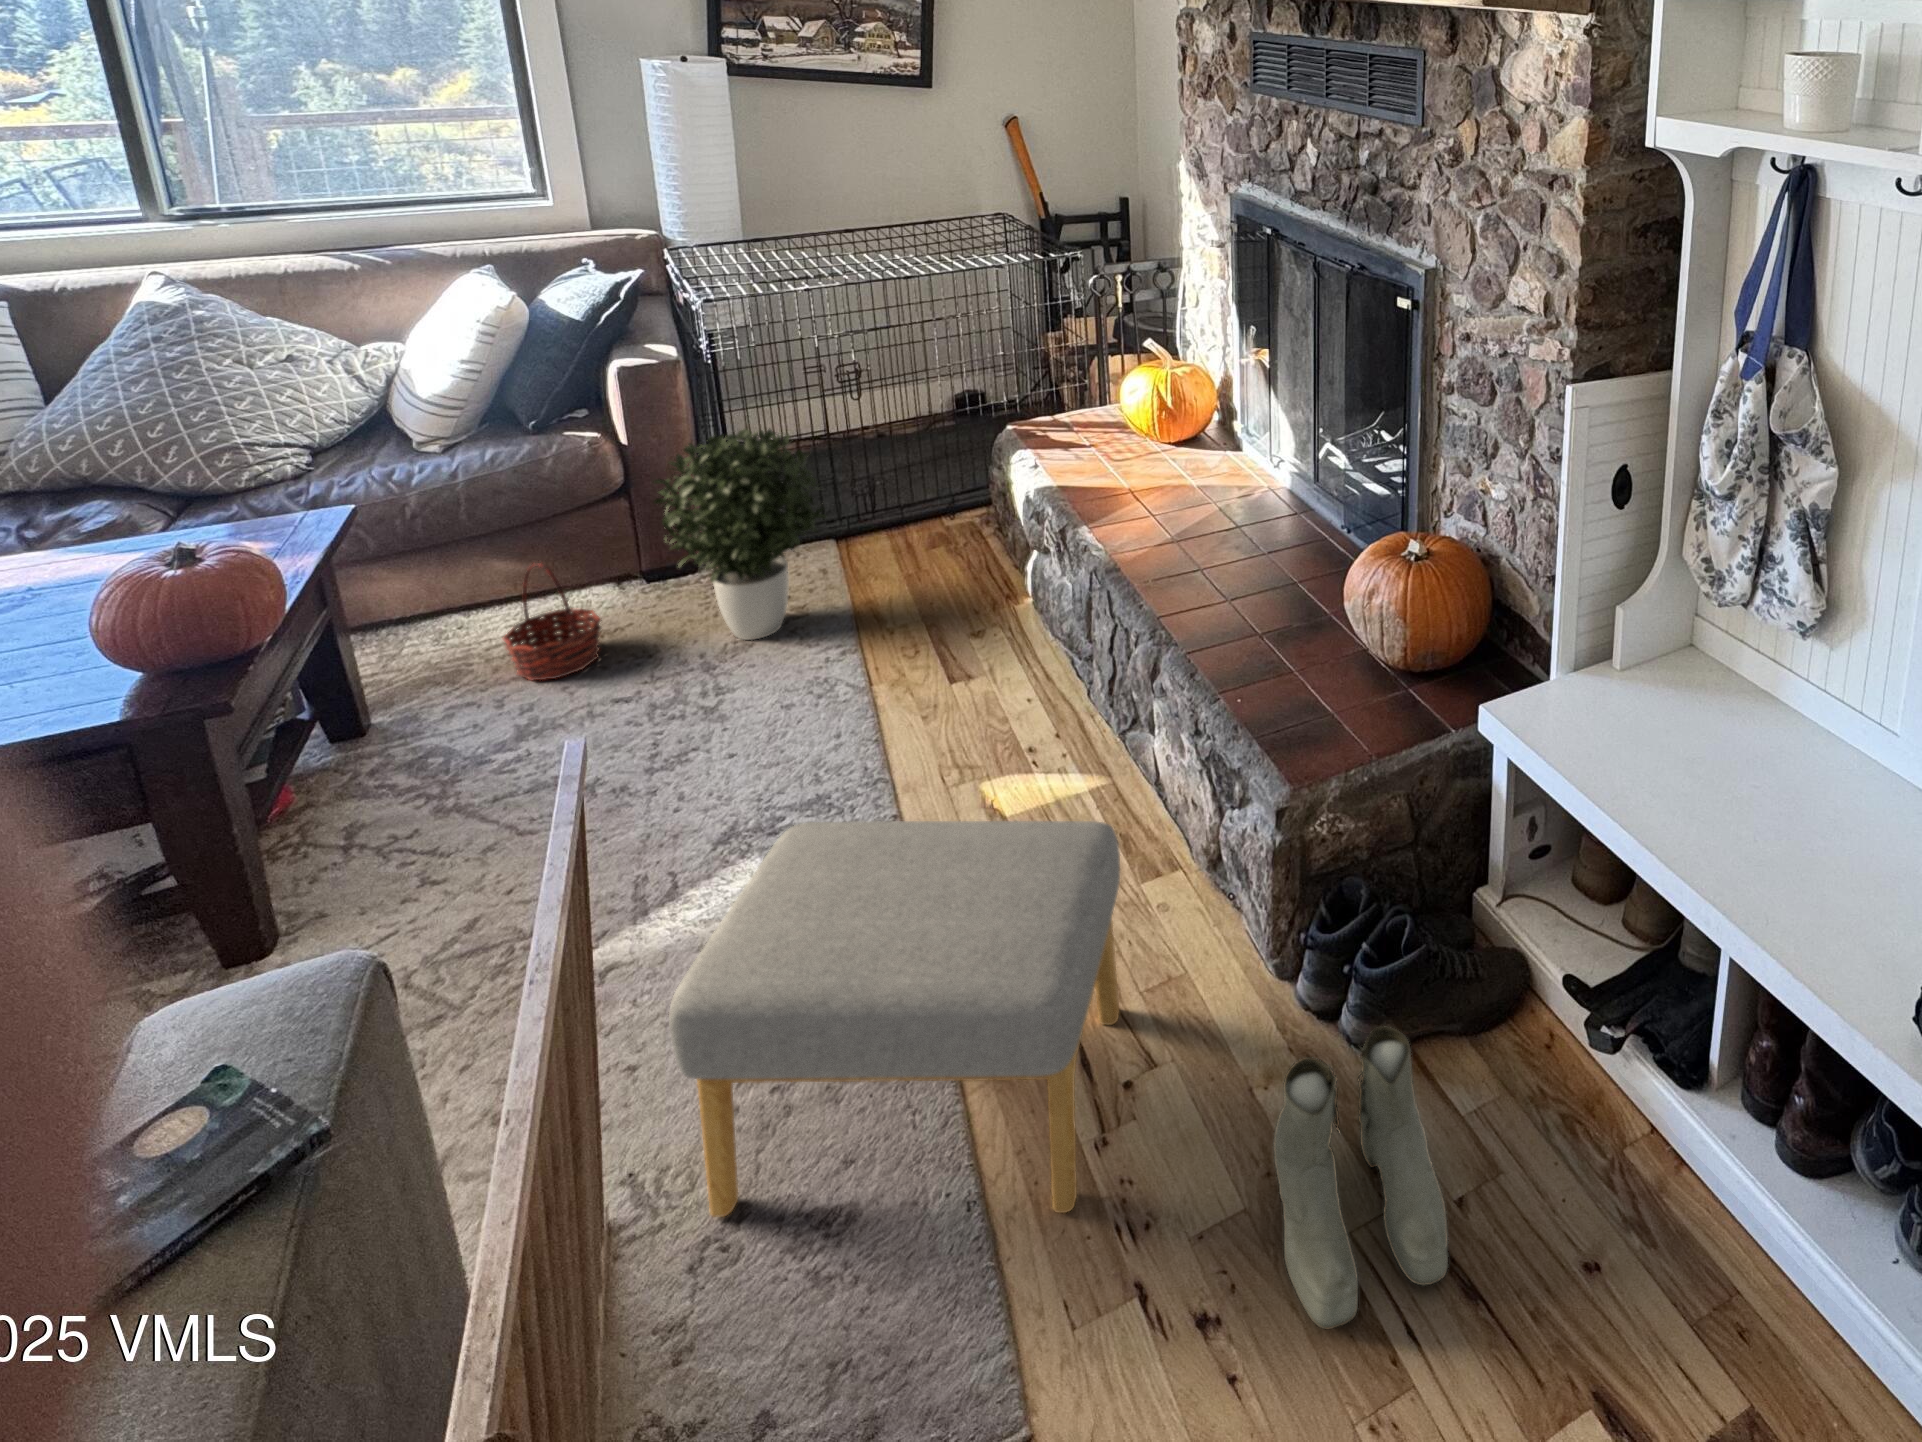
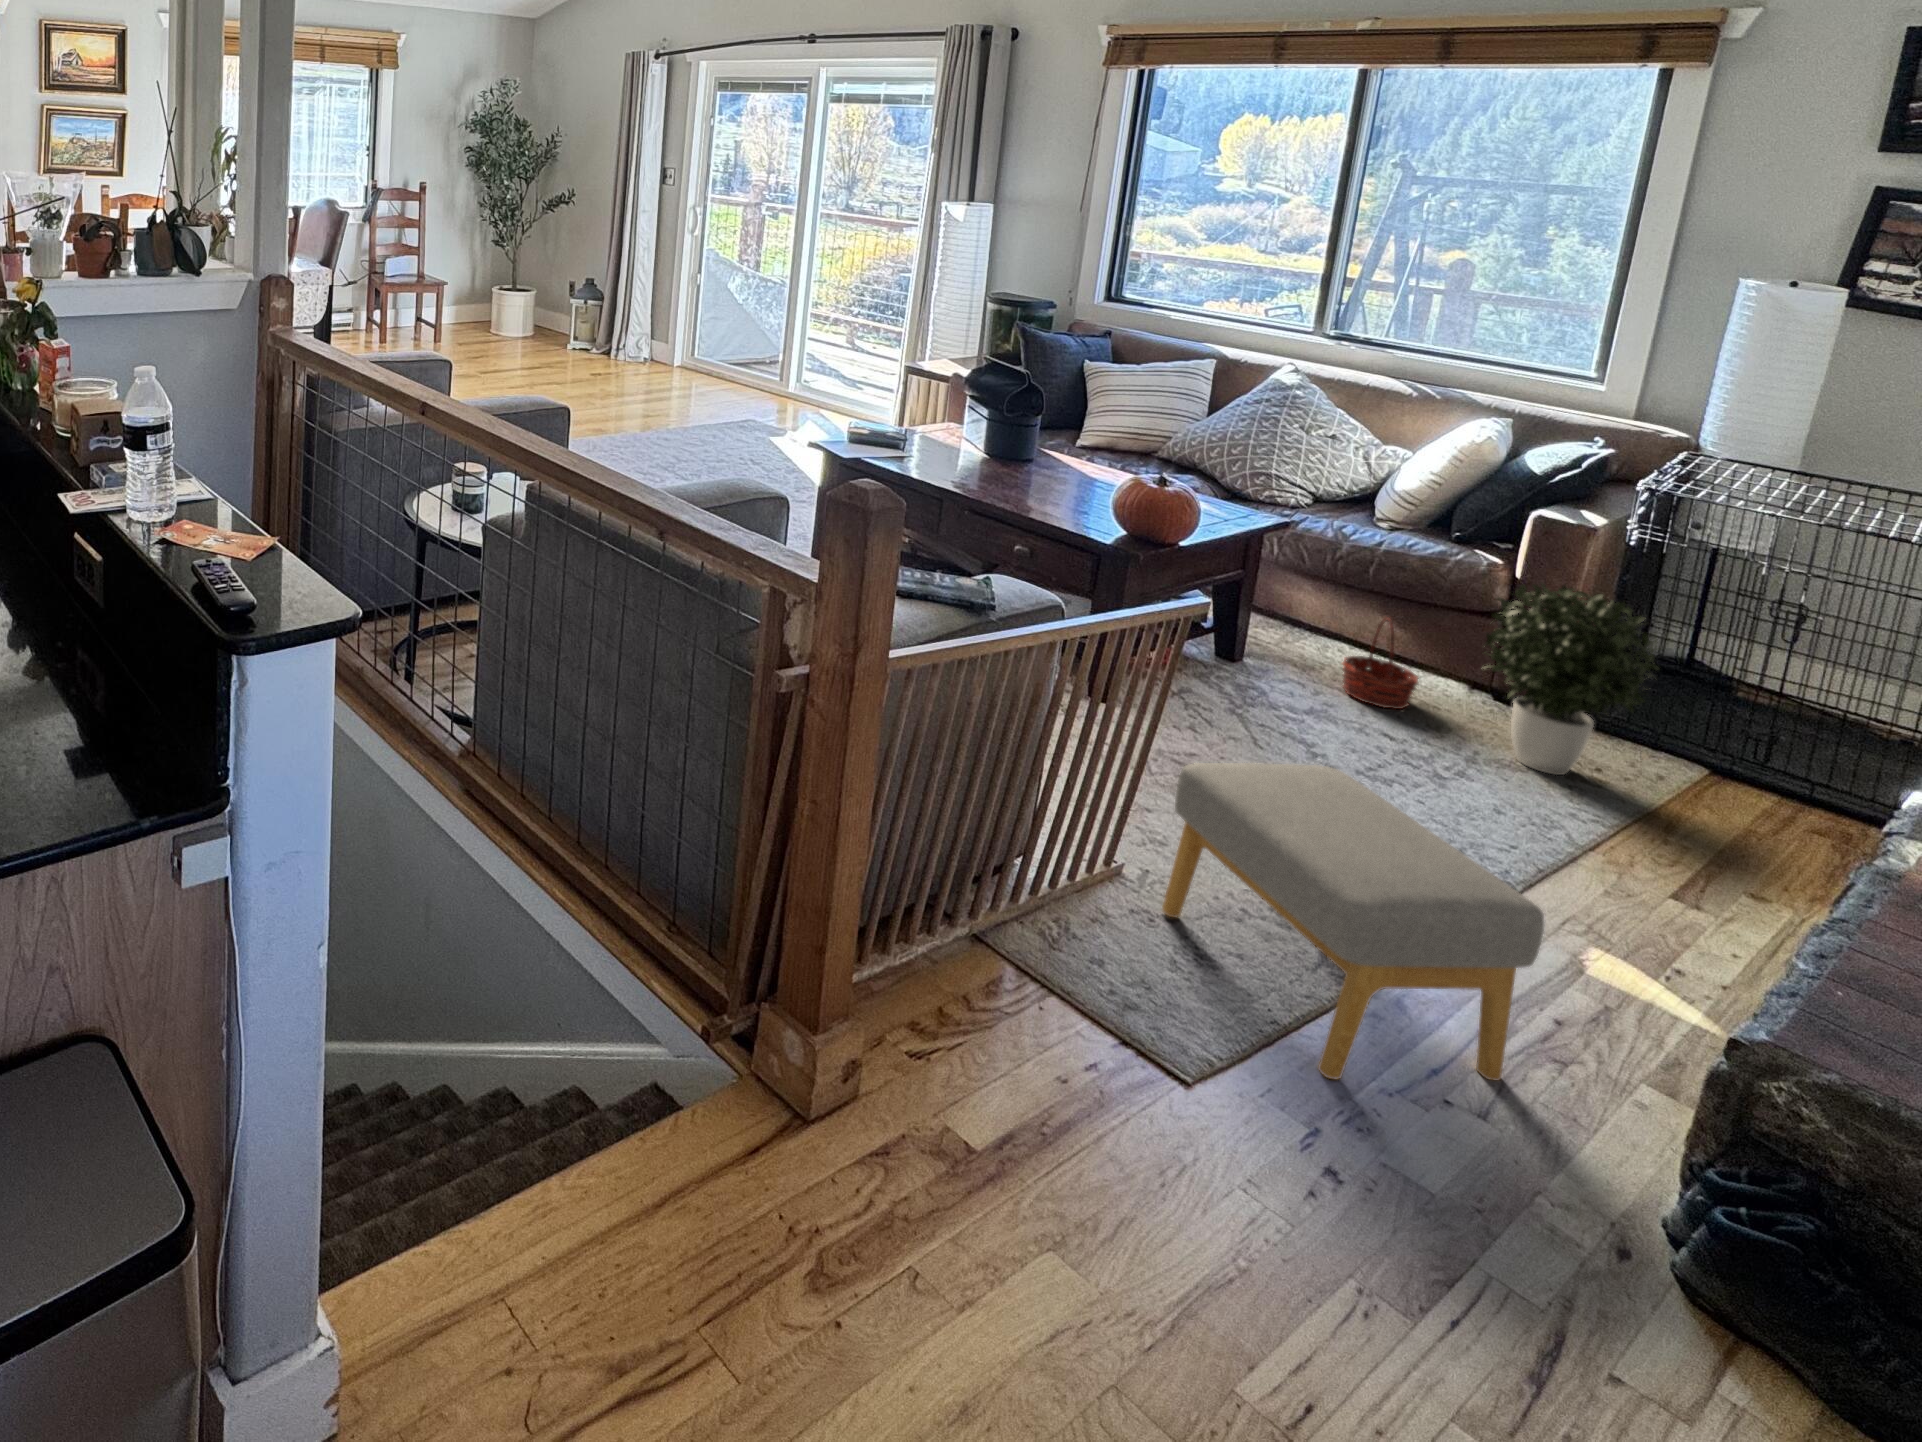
boots: present [1273,1027,1448,1329] -> none [1396,1100,1634,1349]

